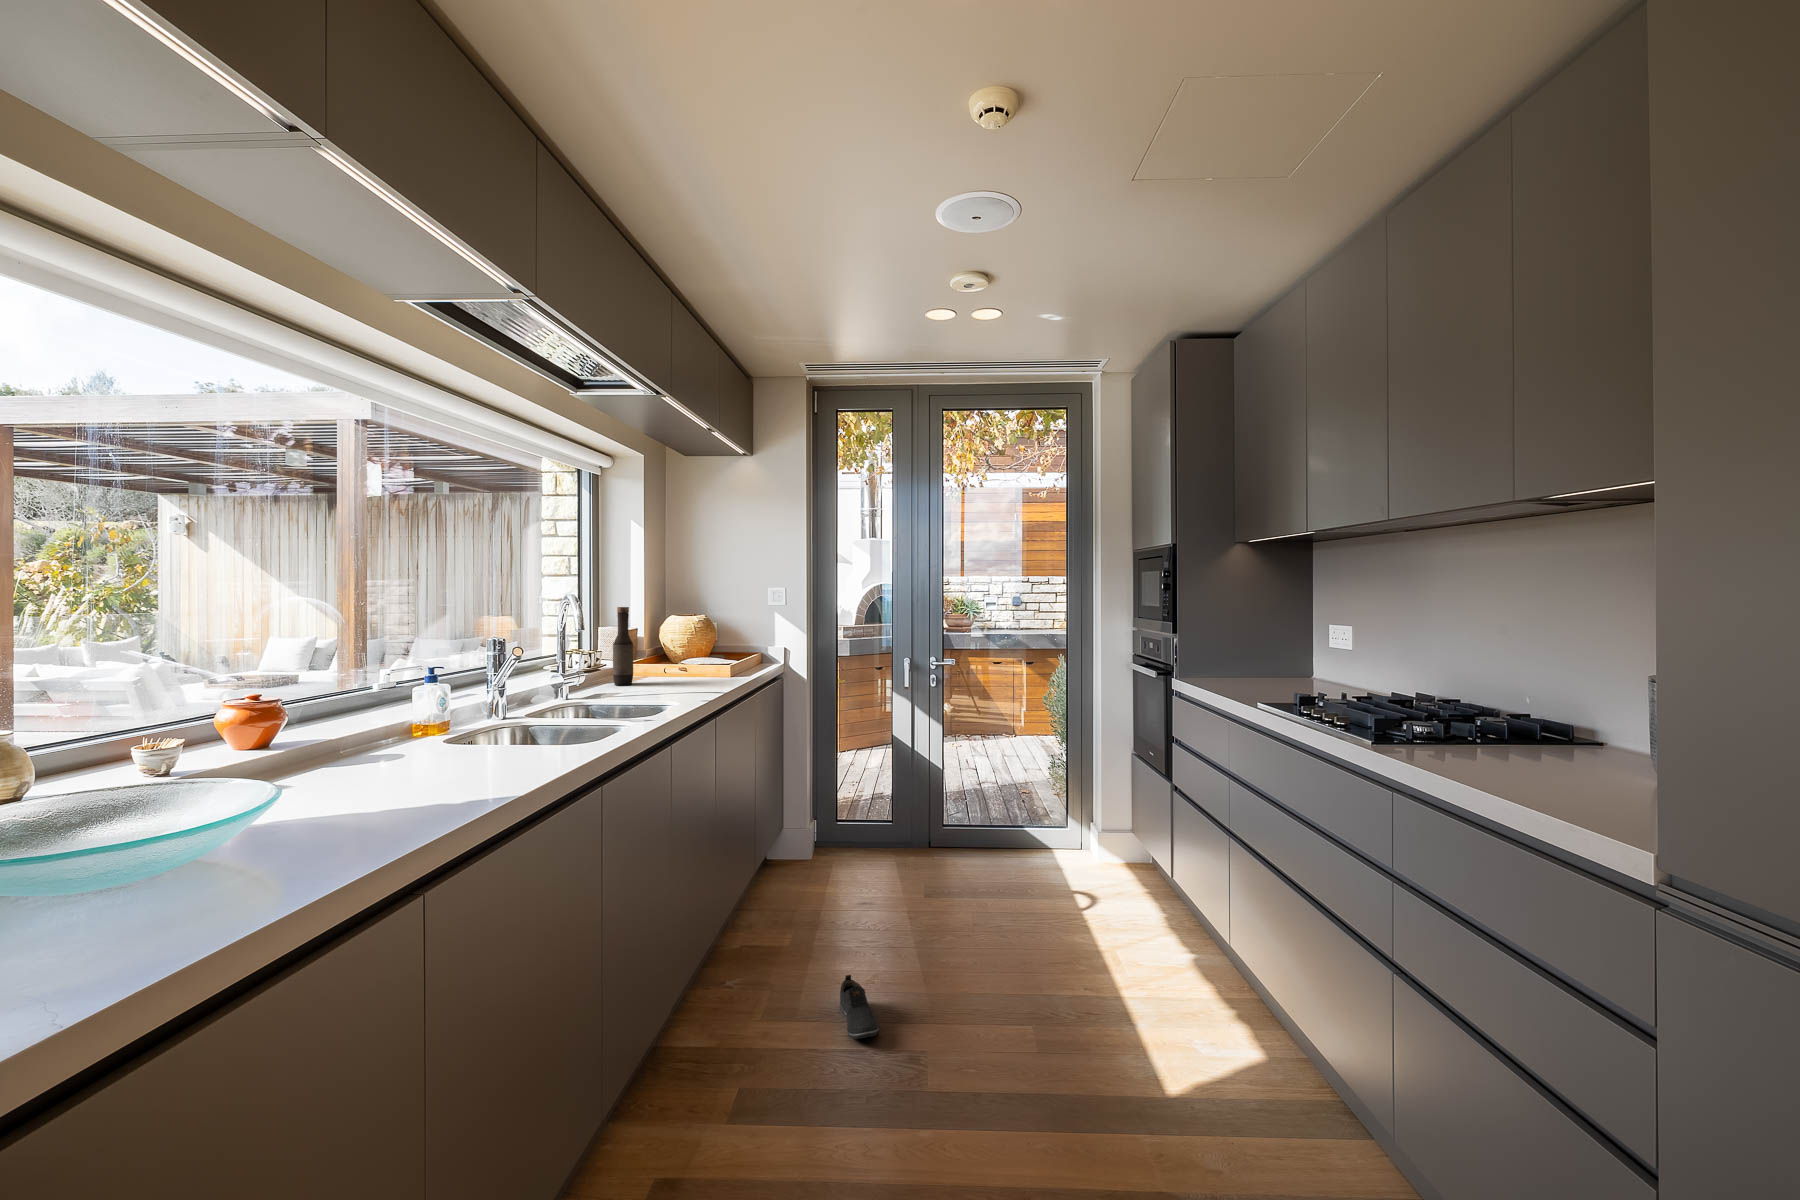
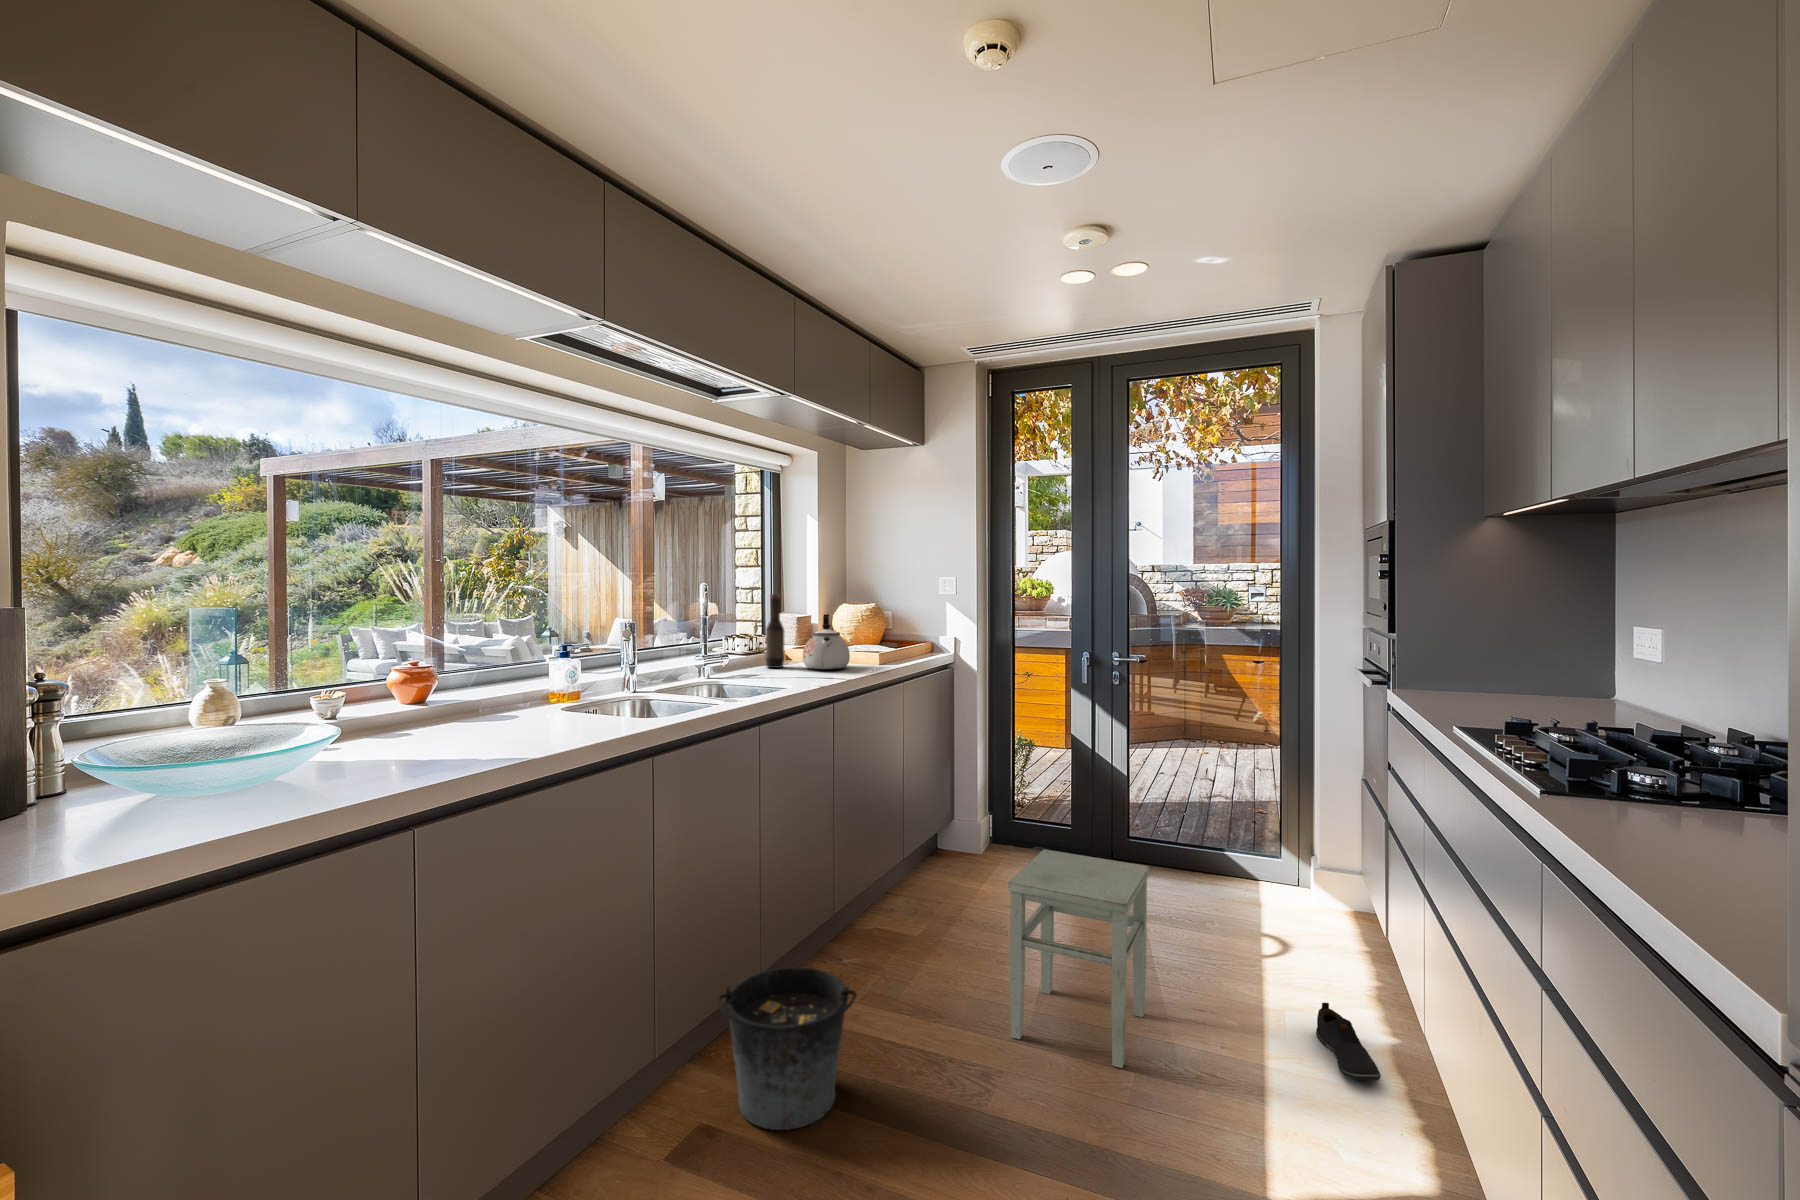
kettle: none [656,627,705,684] -> present [803,614,850,670]
stool: none [911,838,1018,1014] -> present [1008,850,1150,1068]
bucket: none [673,974,806,1130] -> present [717,967,857,1130]
shoe: present [840,975,879,1039] -> present [1316,1003,1381,1081]

